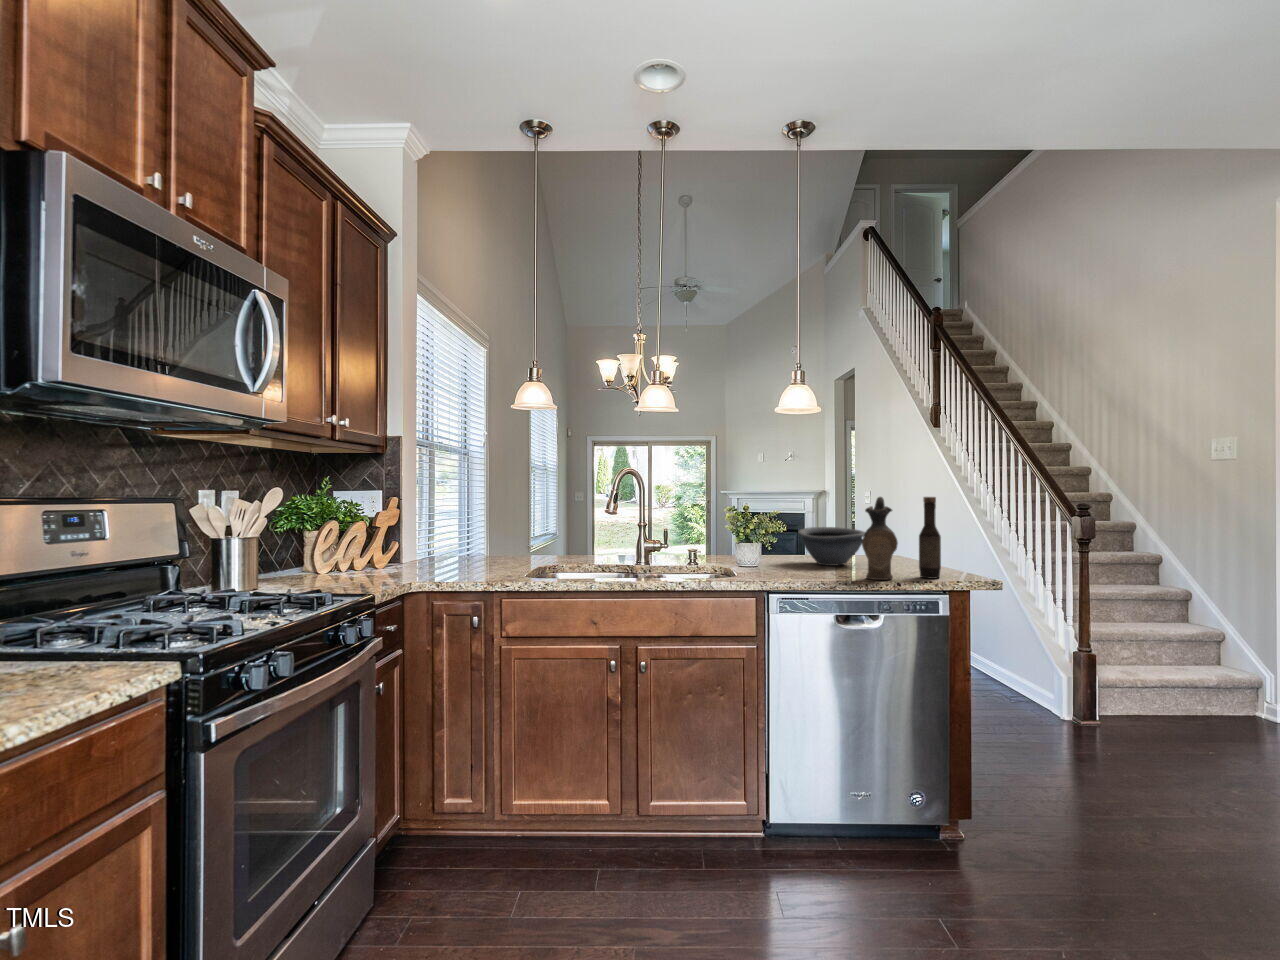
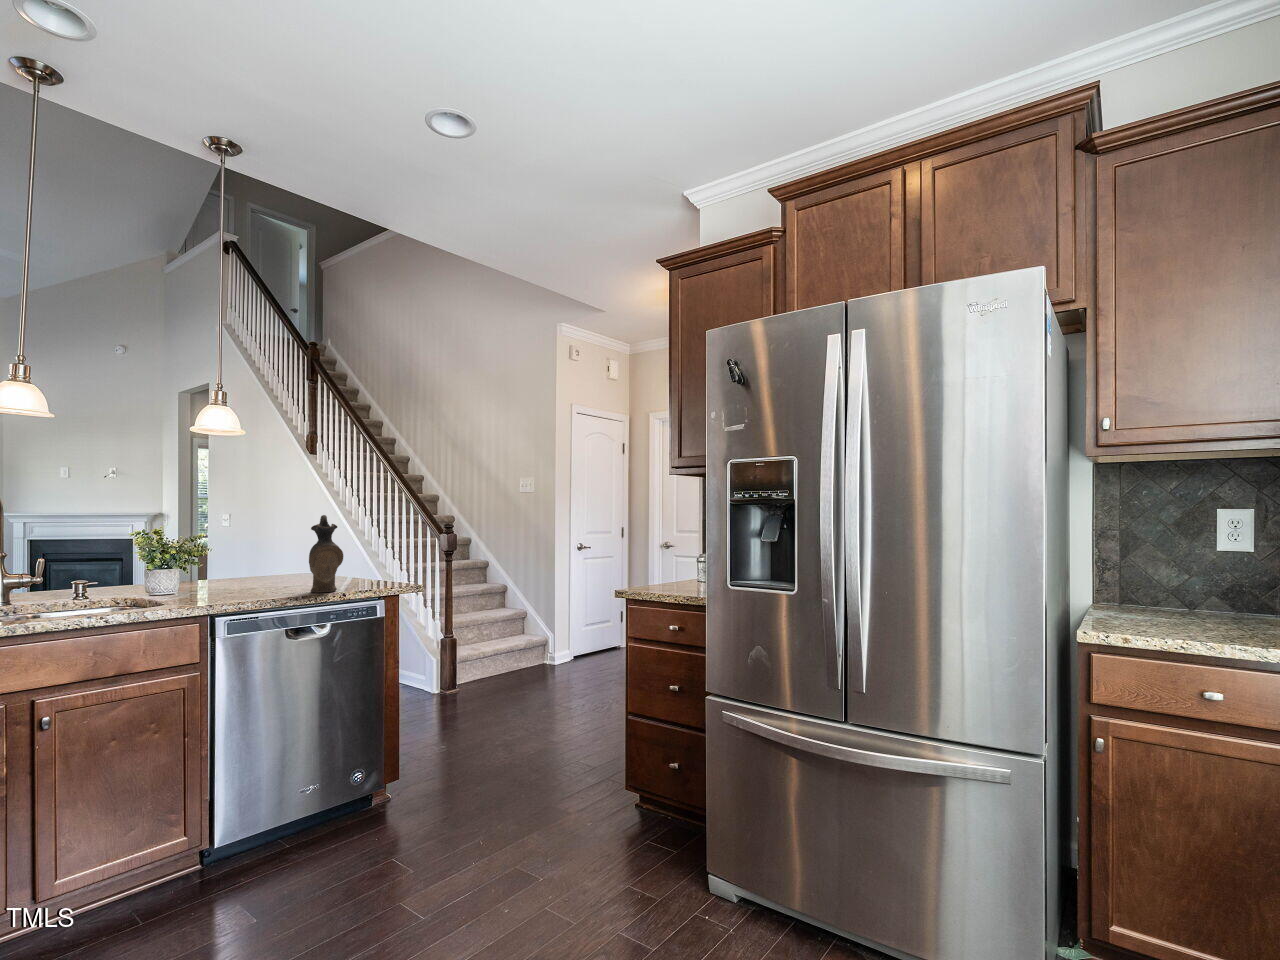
bottle: present [919,497,941,579] -> none [356,515,376,587]
bowl: present [798,527,865,566] -> none [222,547,297,586]

